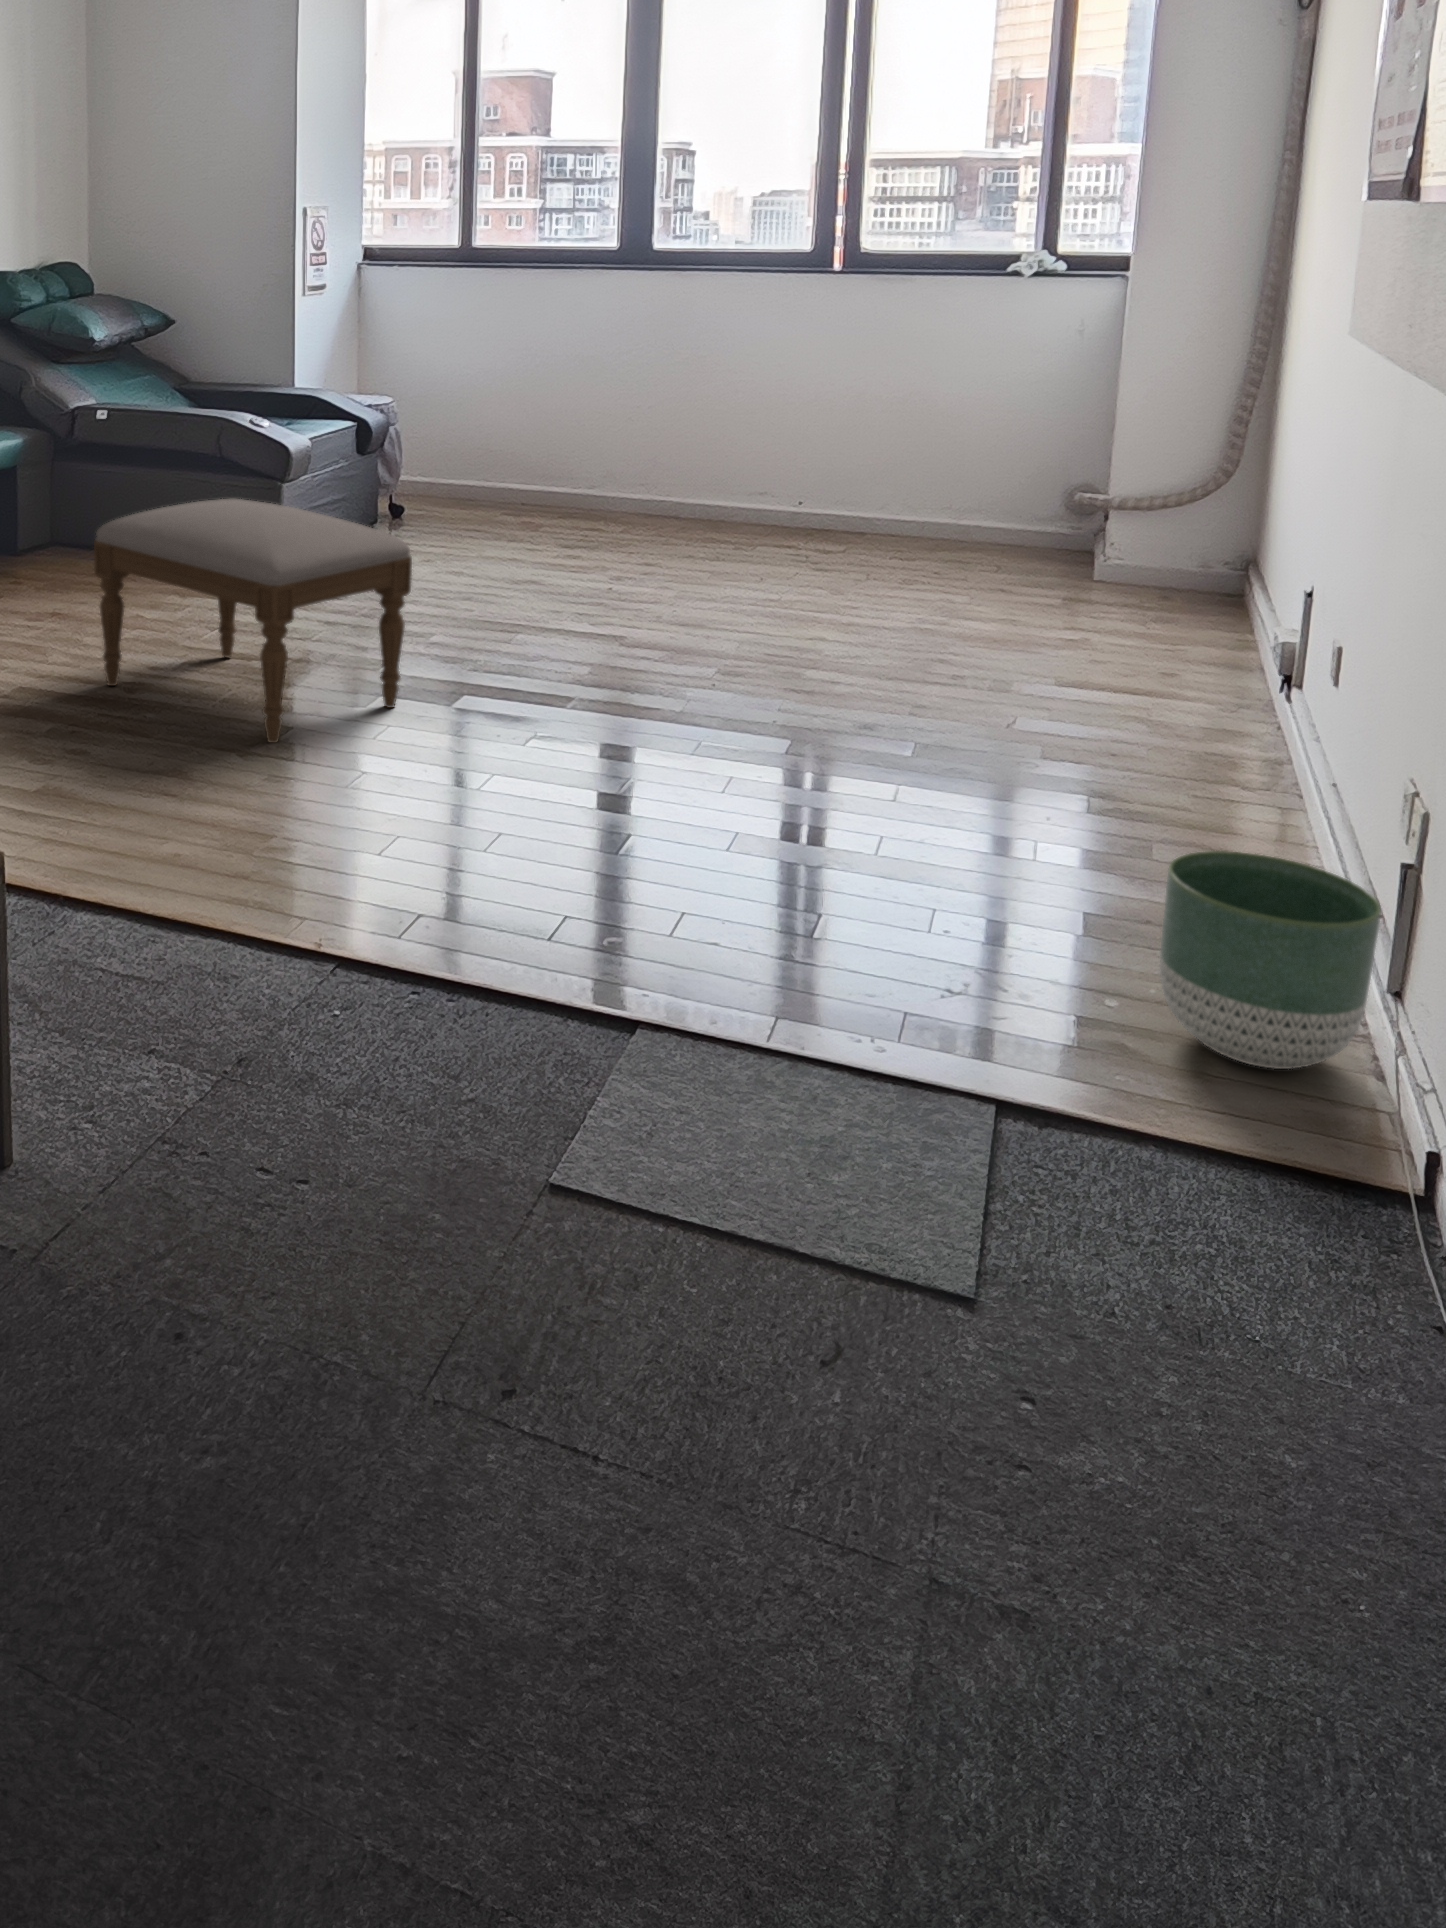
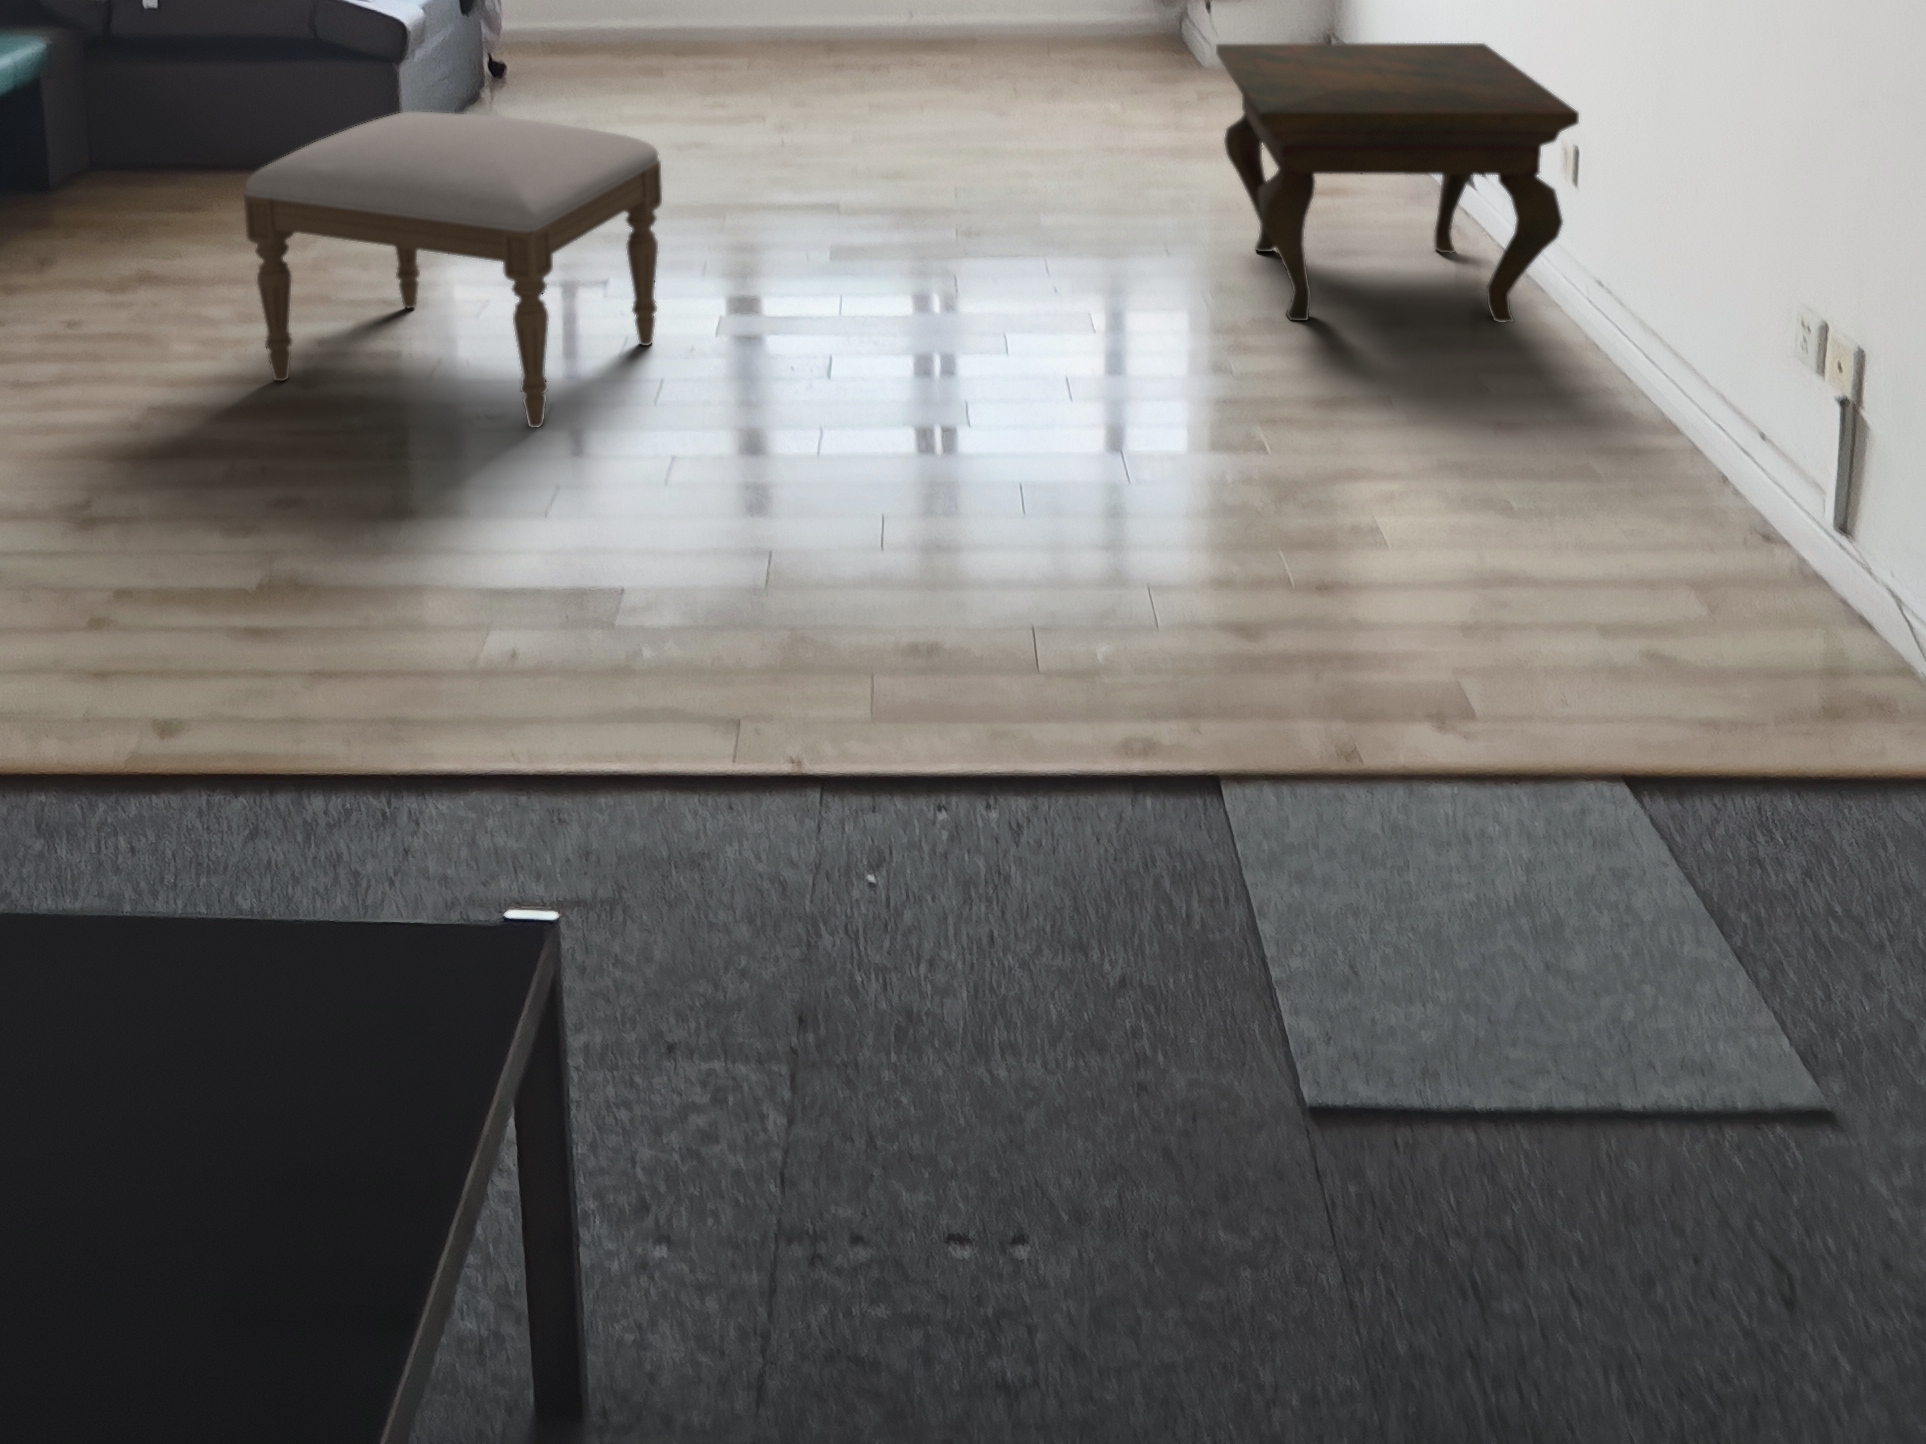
side table: none [961,524,1320,824] -> present [1216,43,1579,322]
planter: present [1160,851,1381,1069] -> none [1647,395,1856,625]

